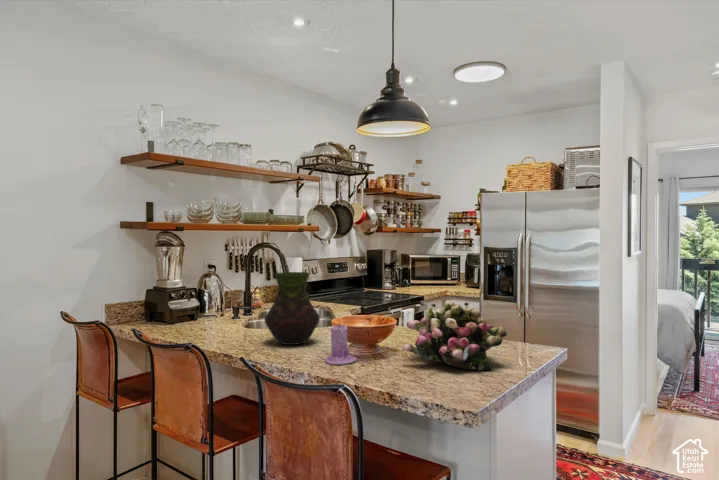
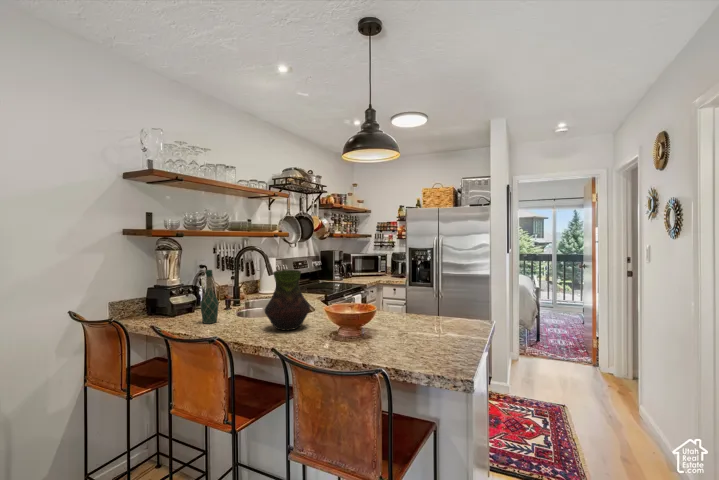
wine bottle: none [198,270,219,333] -> present [200,270,219,324]
flower arrangement: present [403,300,507,371] -> none [388,289,465,343]
candle: present [325,323,357,365] -> none [325,309,351,346]

